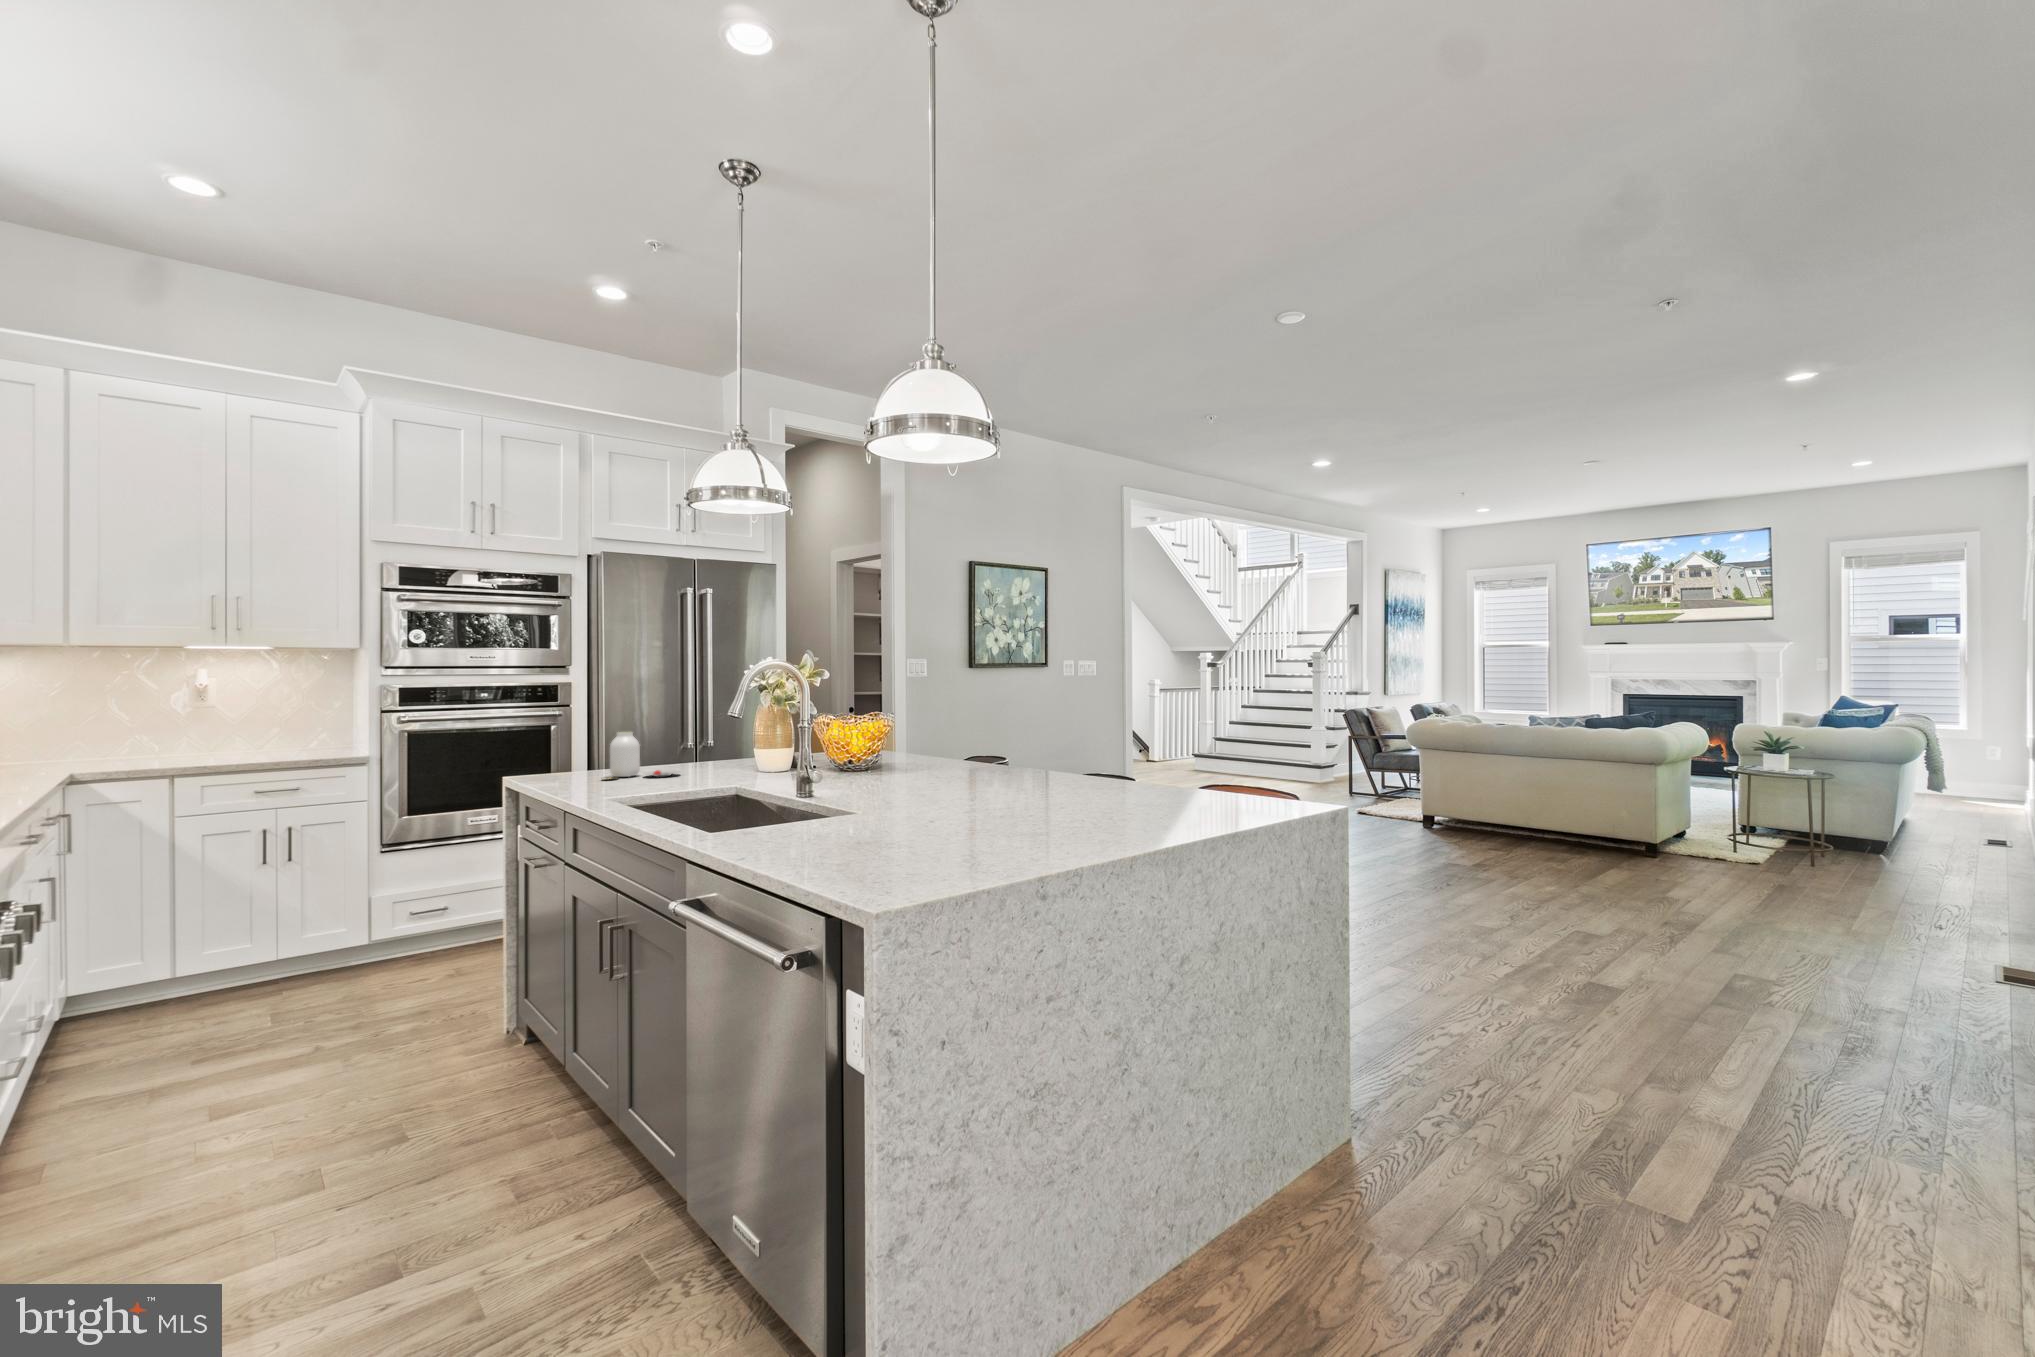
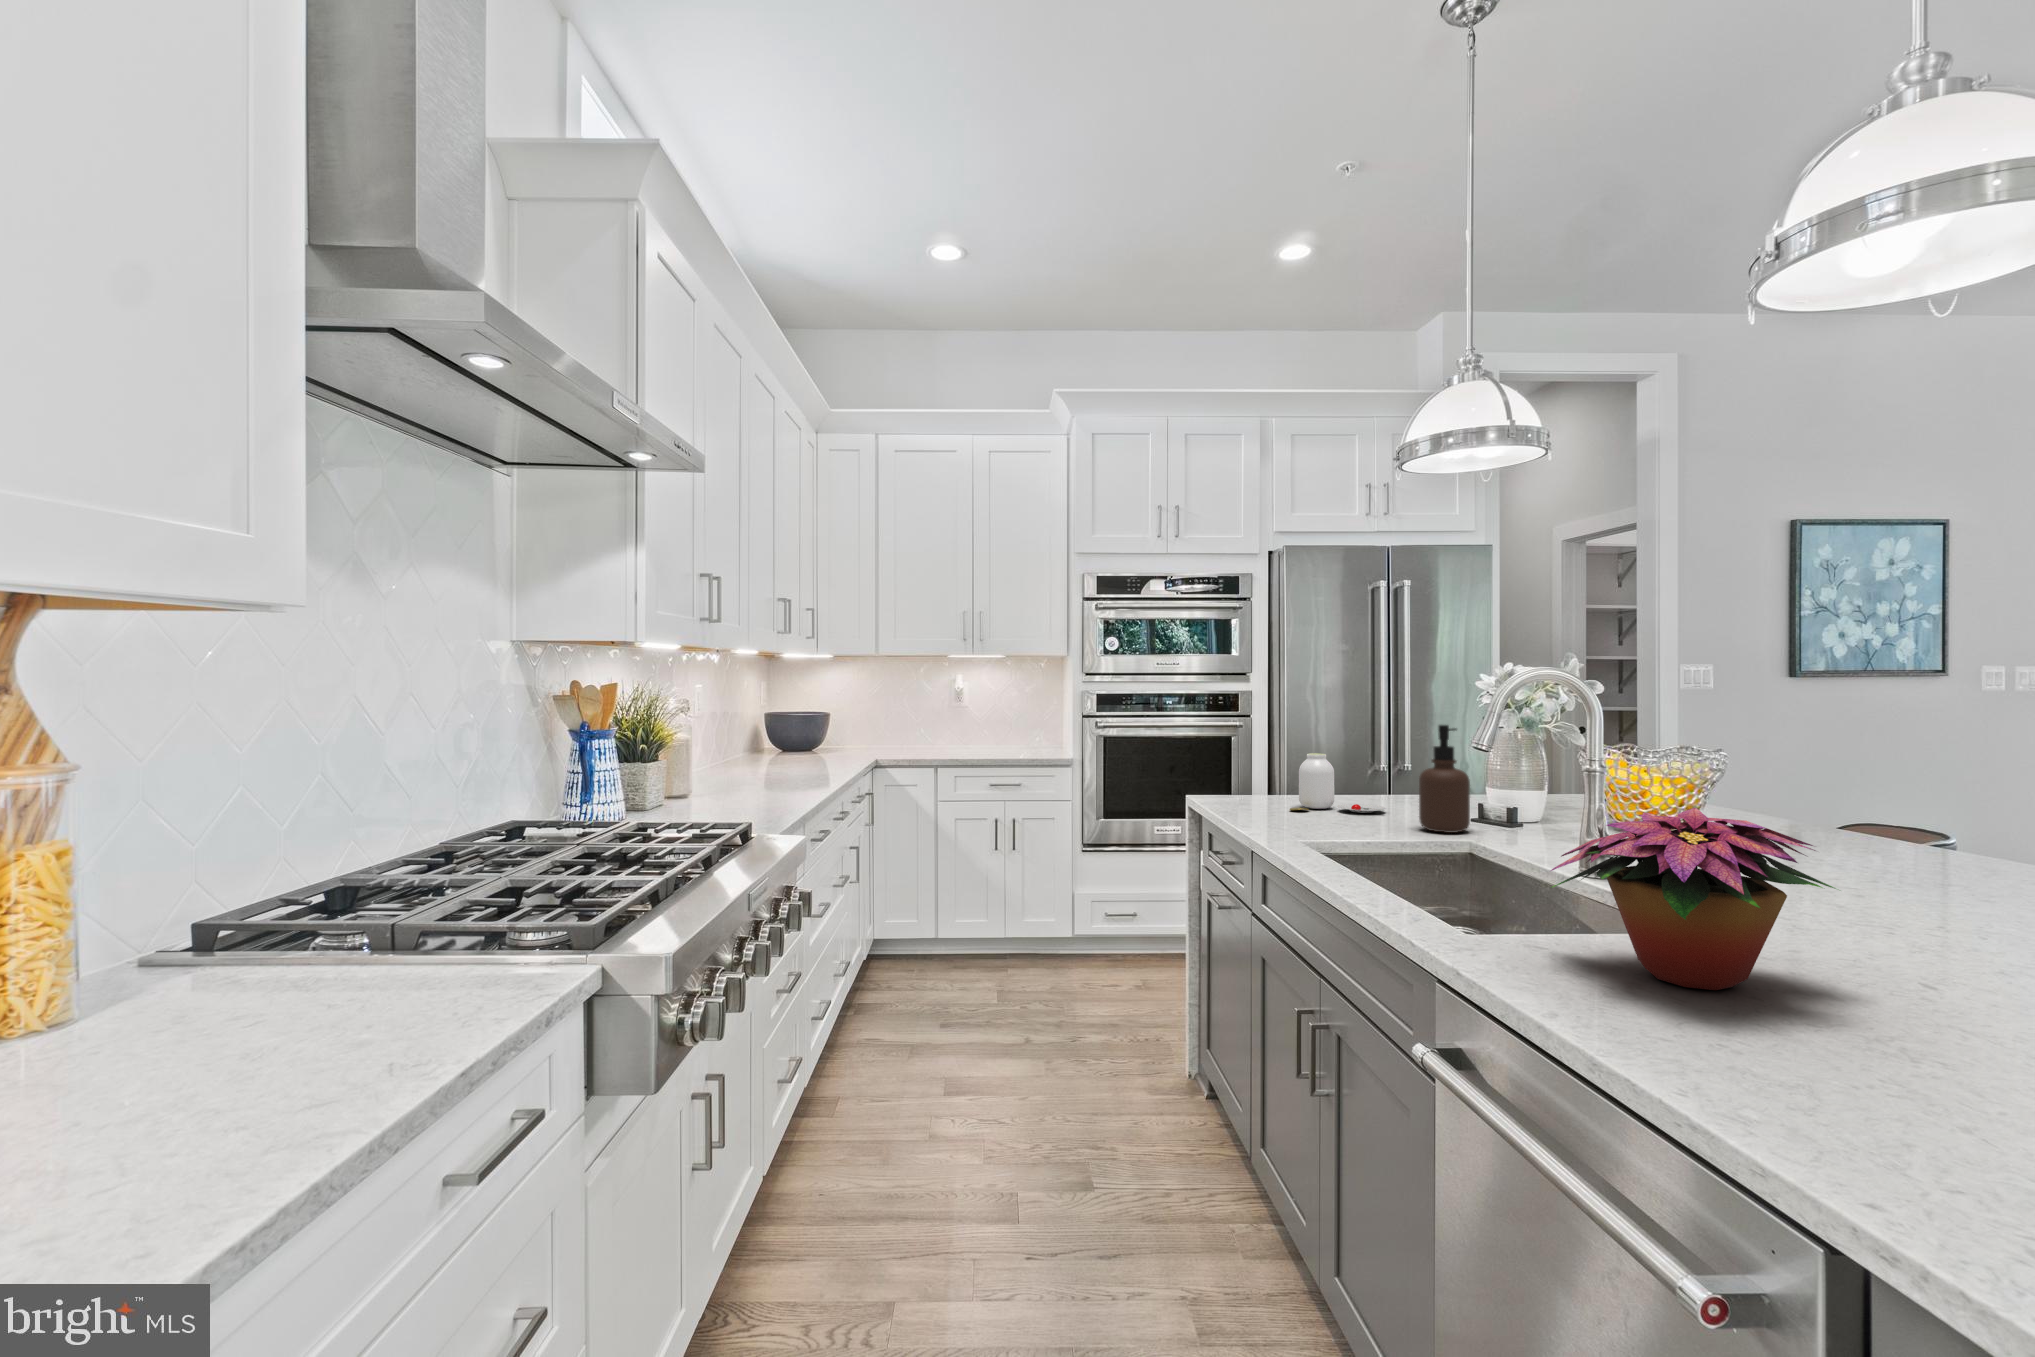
soap dispenser: none [702,703,738,783] -> present [1419,725,1470,833]
flower arrangement: none [748,738,894,837] -> present [1551,808,1836,990]

